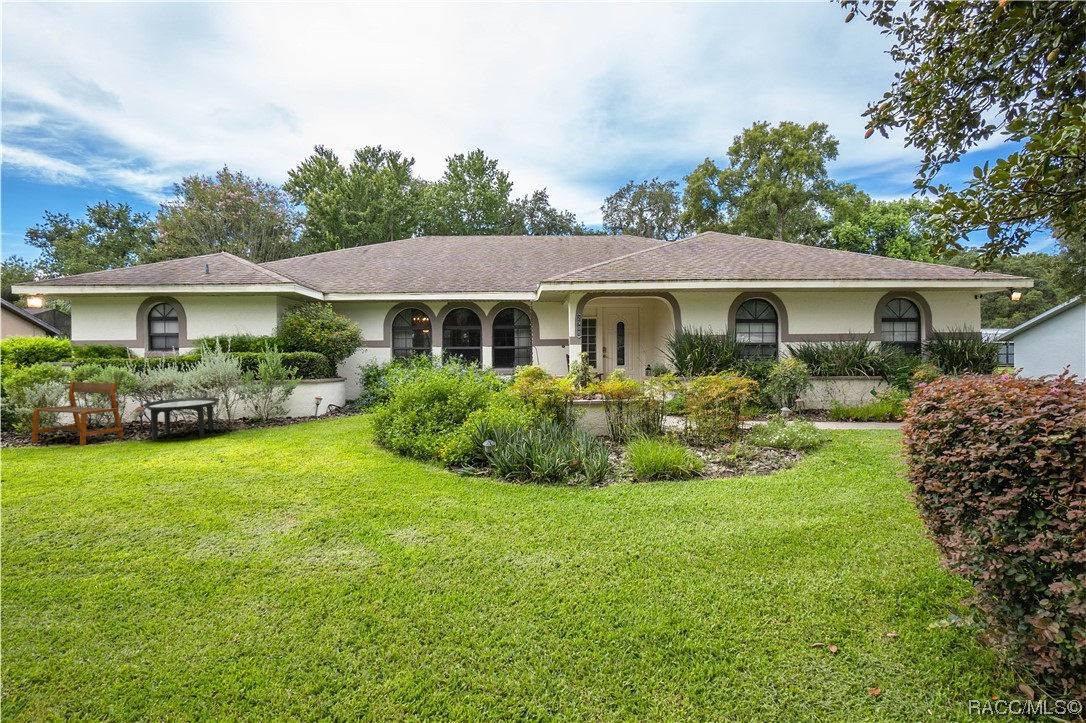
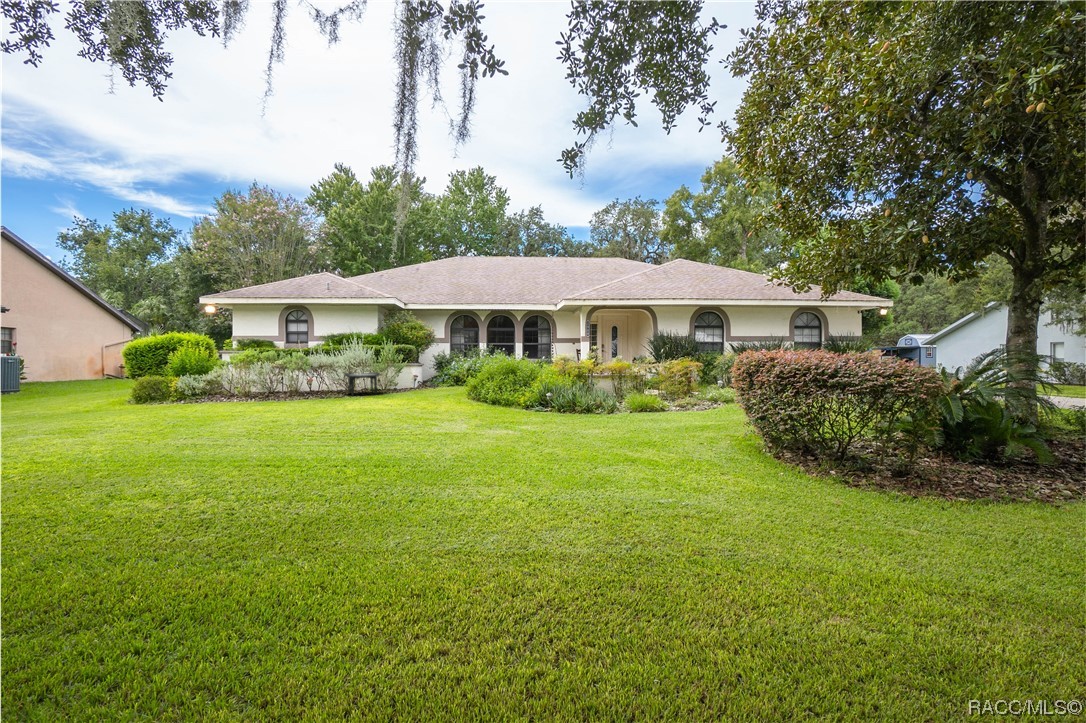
bench: present [32,381,124,446] -> none [281,361,327,398]

